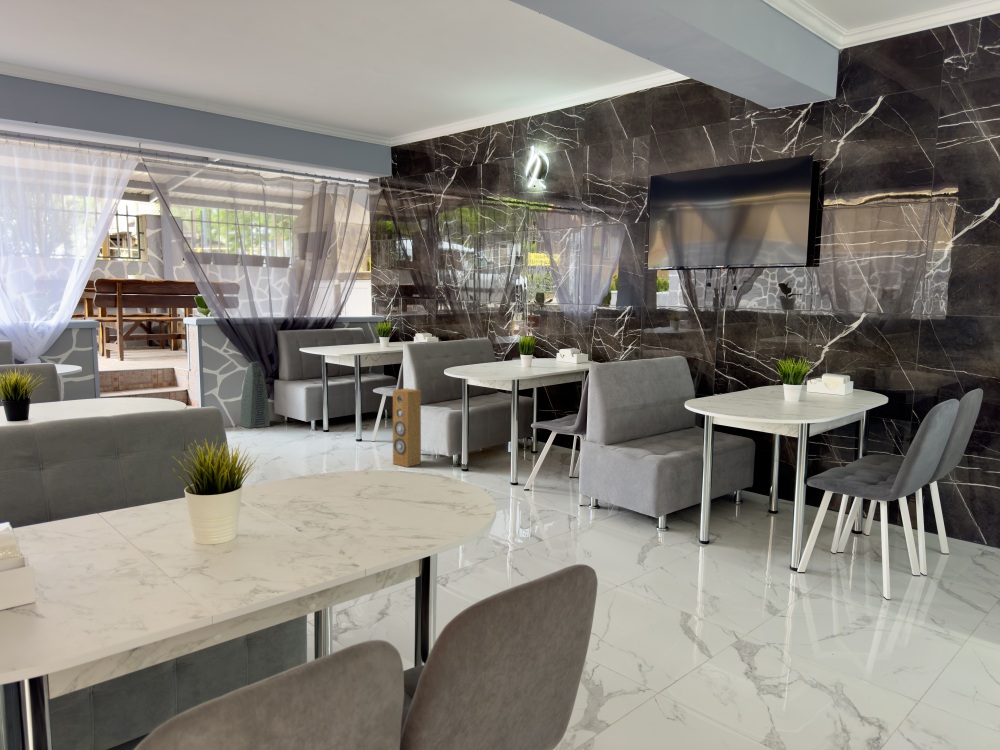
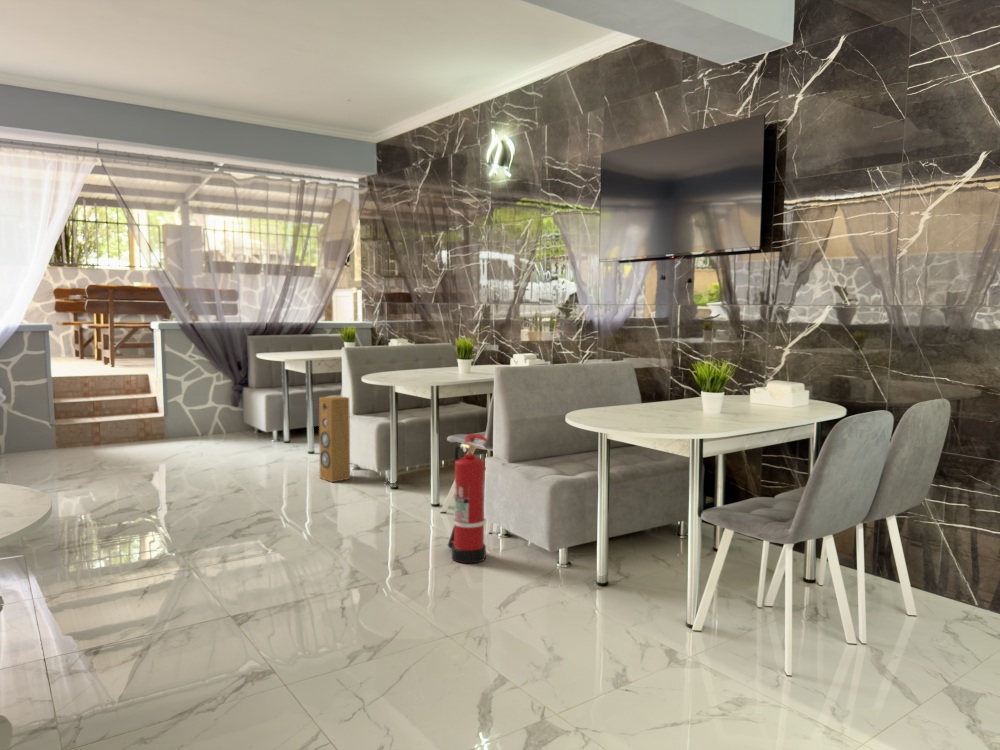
air purifier: present [241,362,270,428] -> none [205,368,234,437]
fire extinguisher: none [563,422,610,531] -> present [448,434,487,563]

